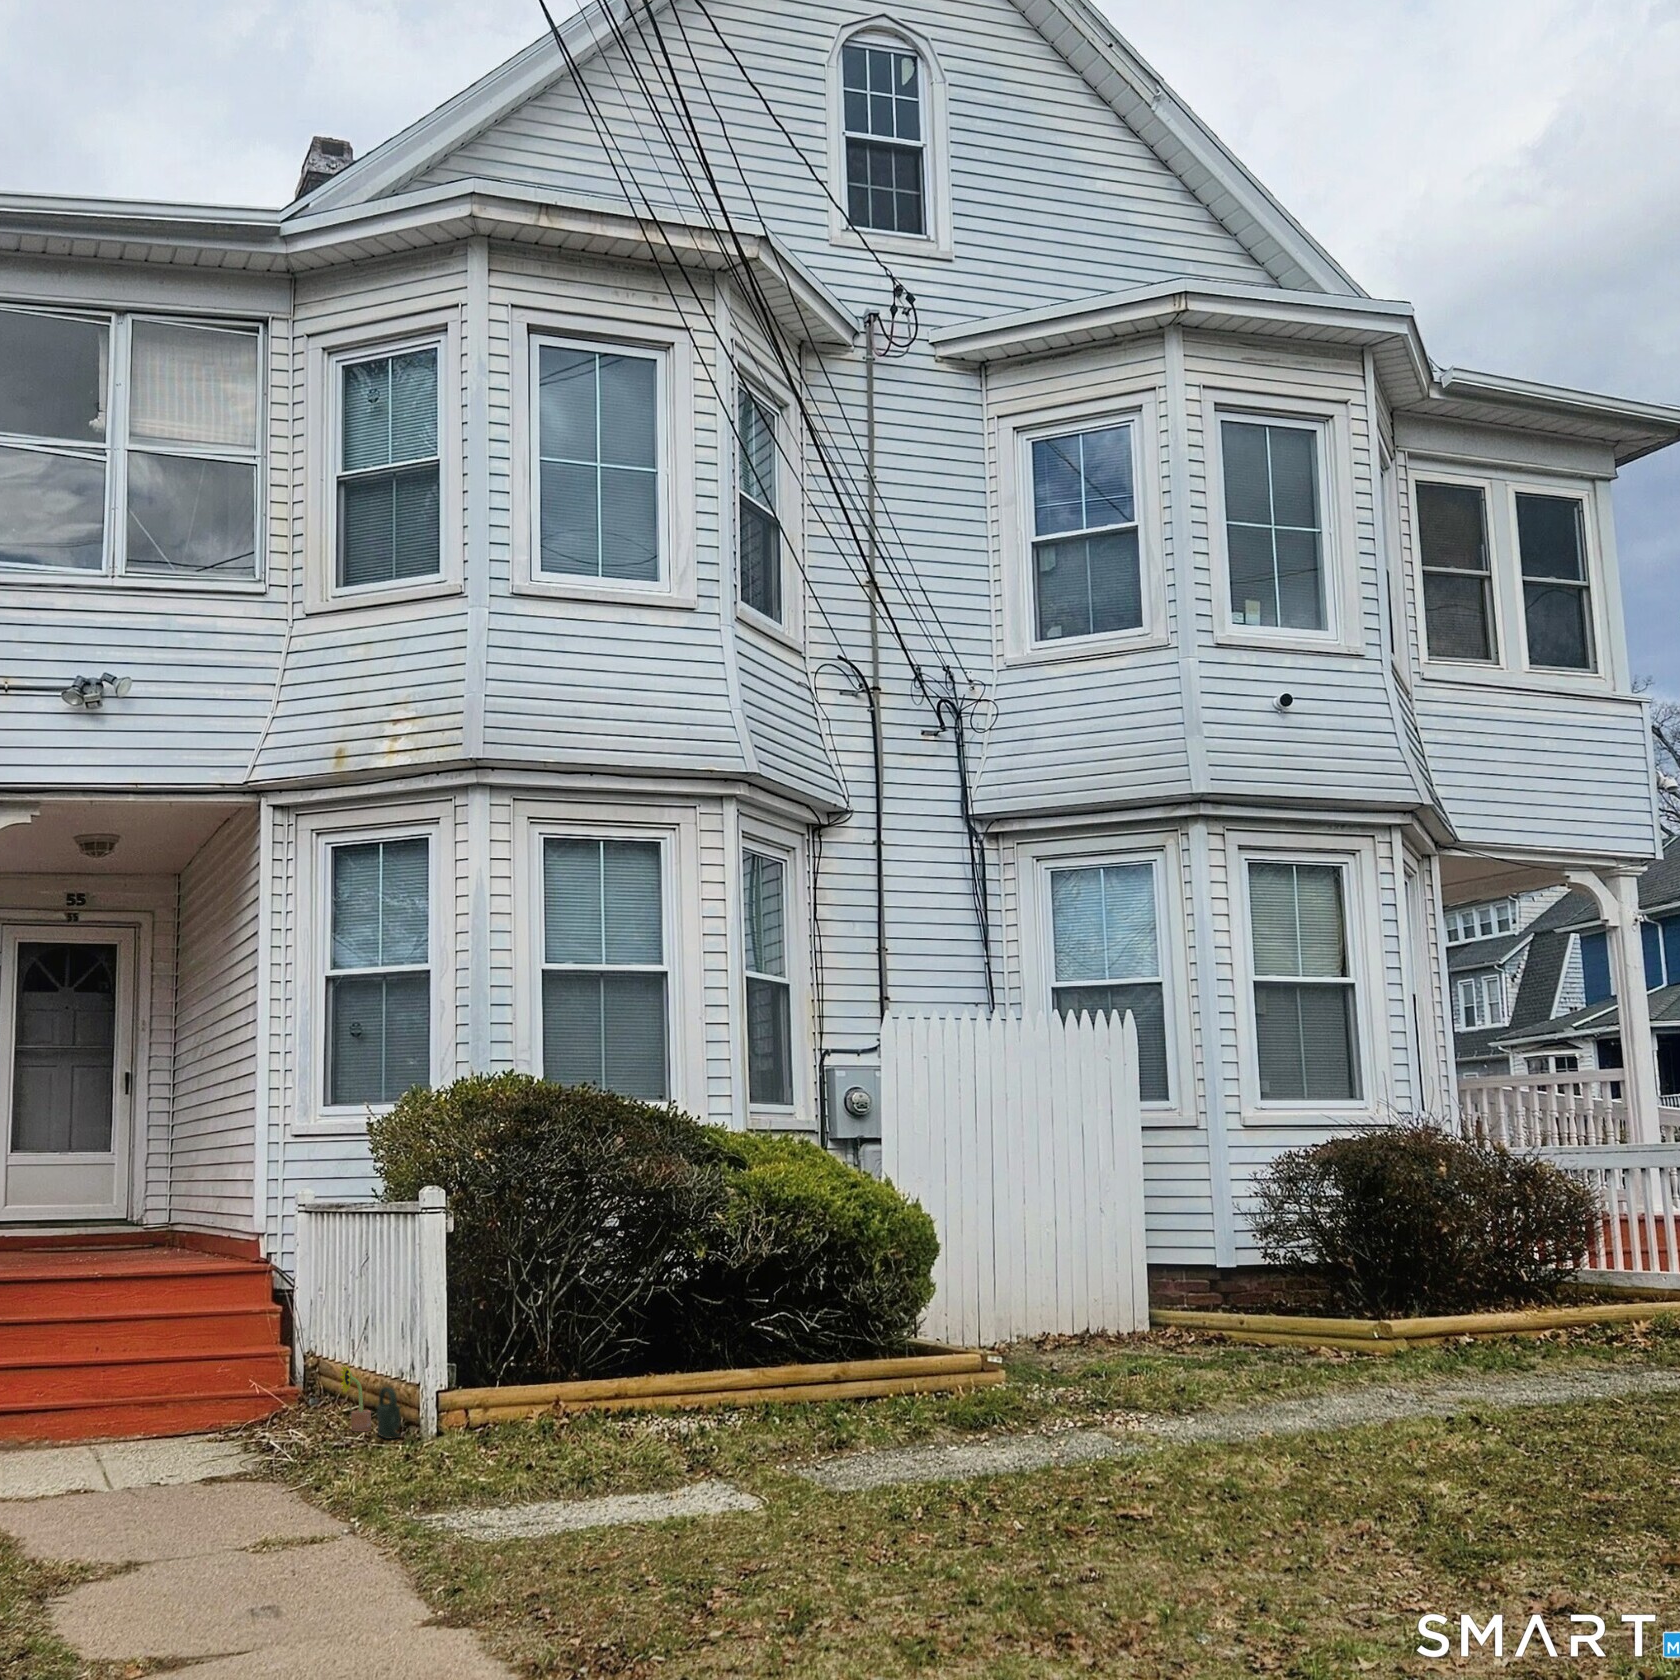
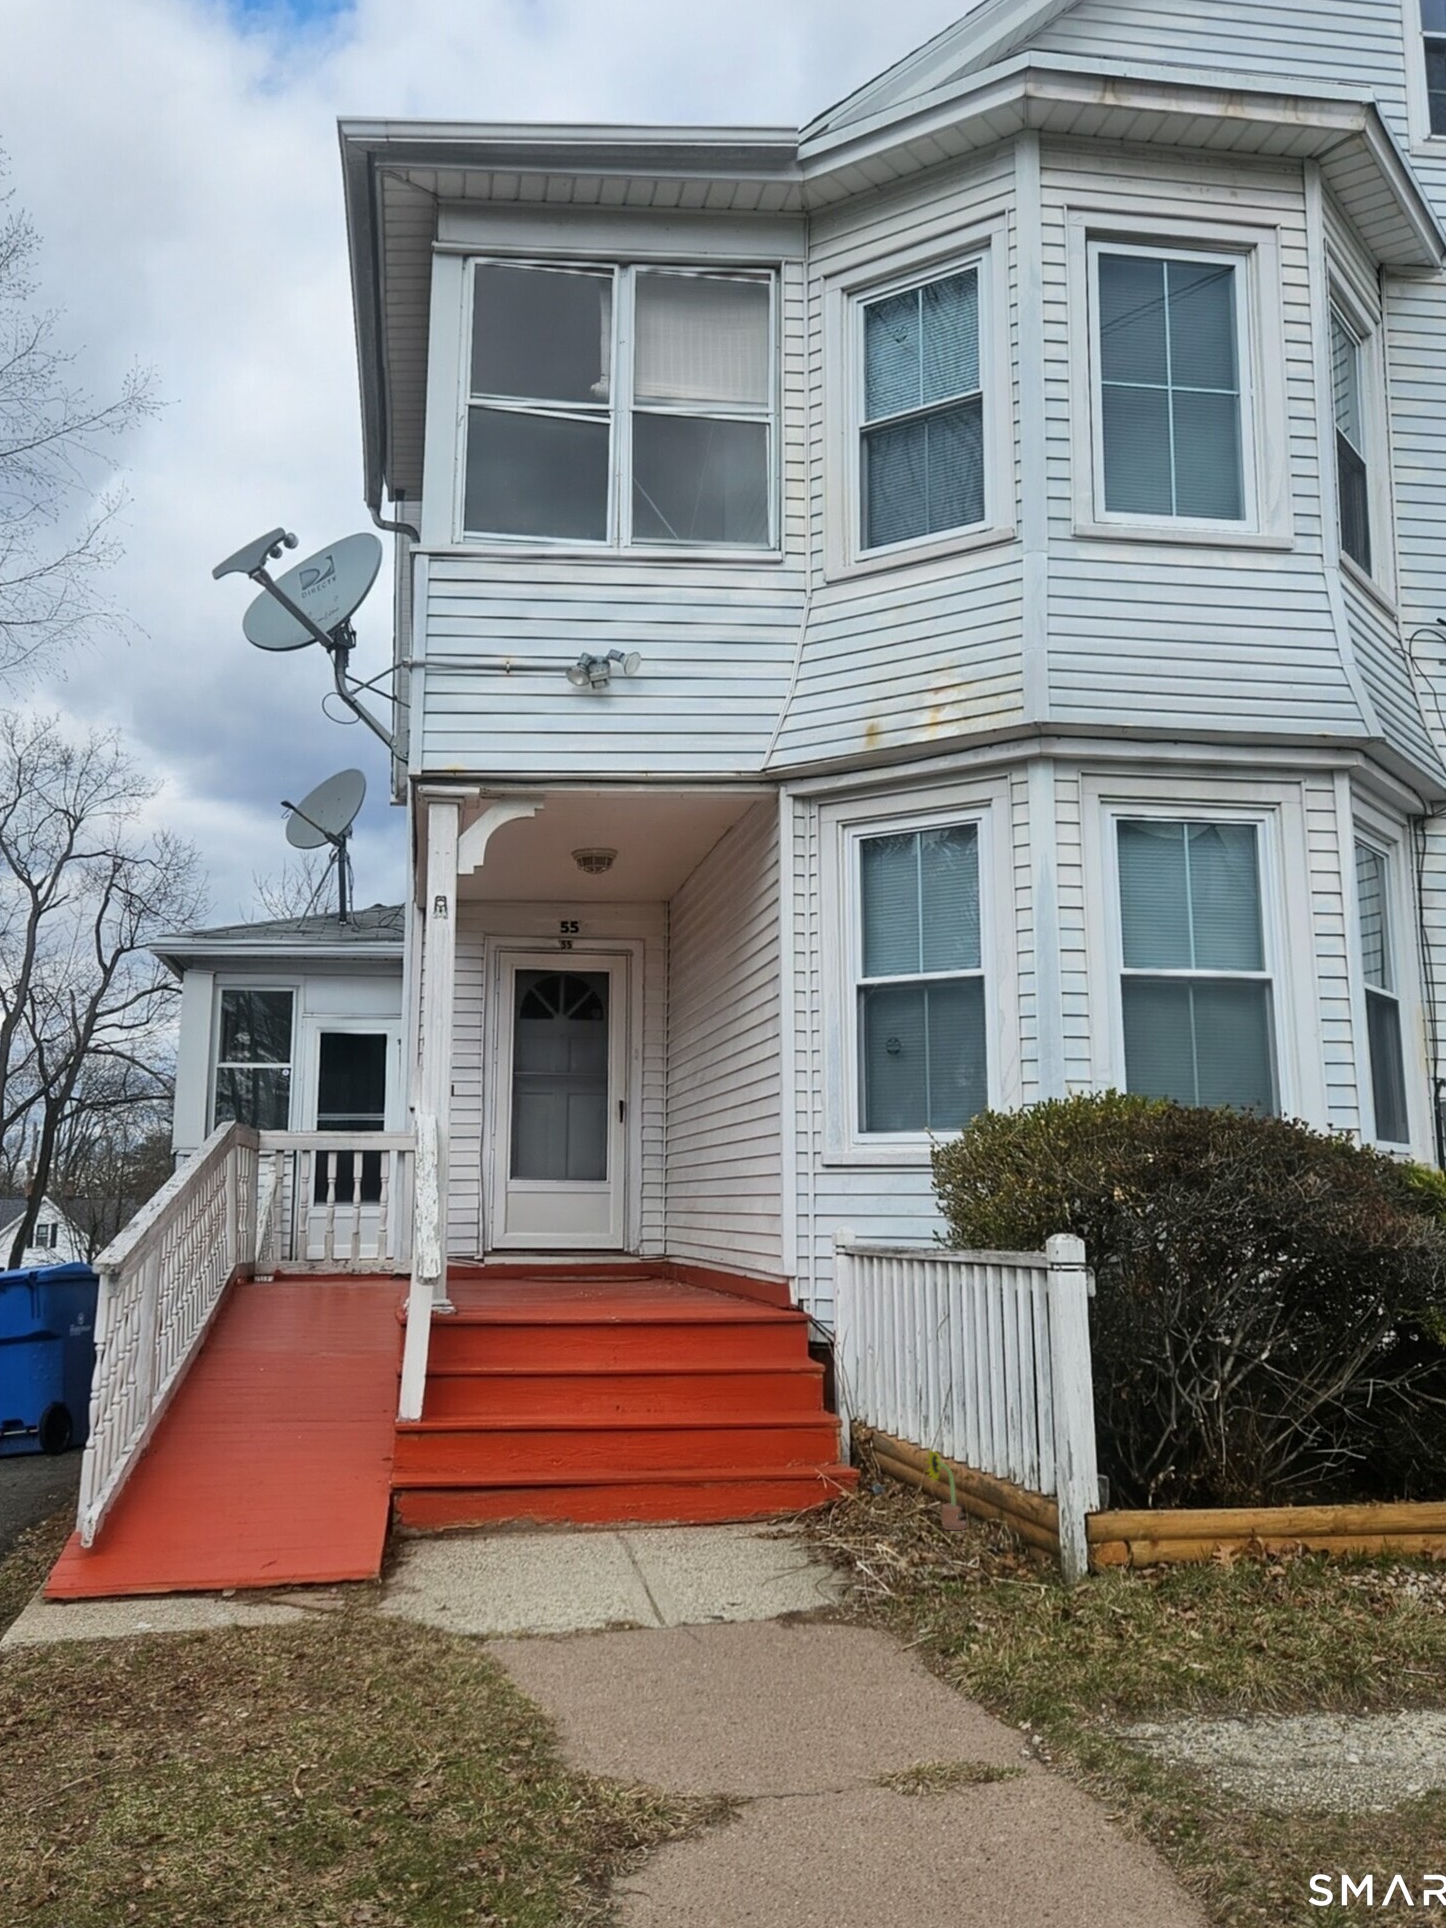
watering can: present [377,1387,401,1439] -> none [977,1479,1011,1545]

